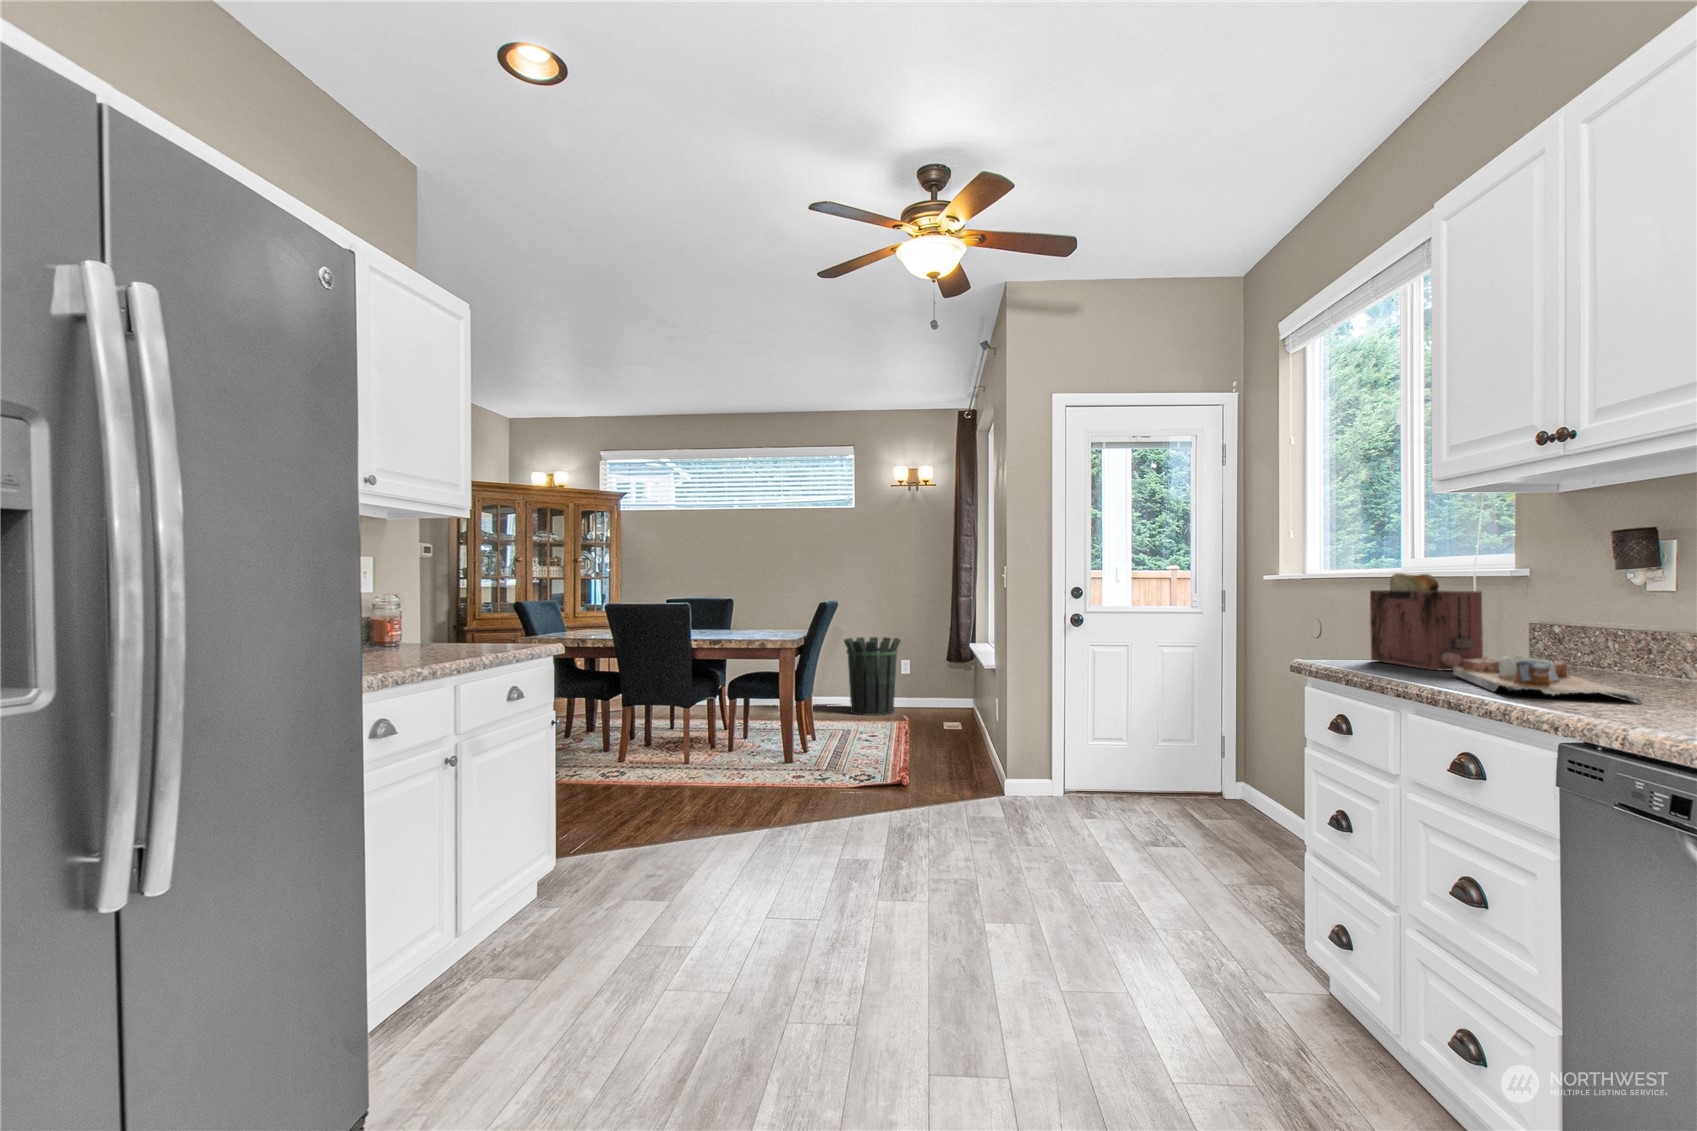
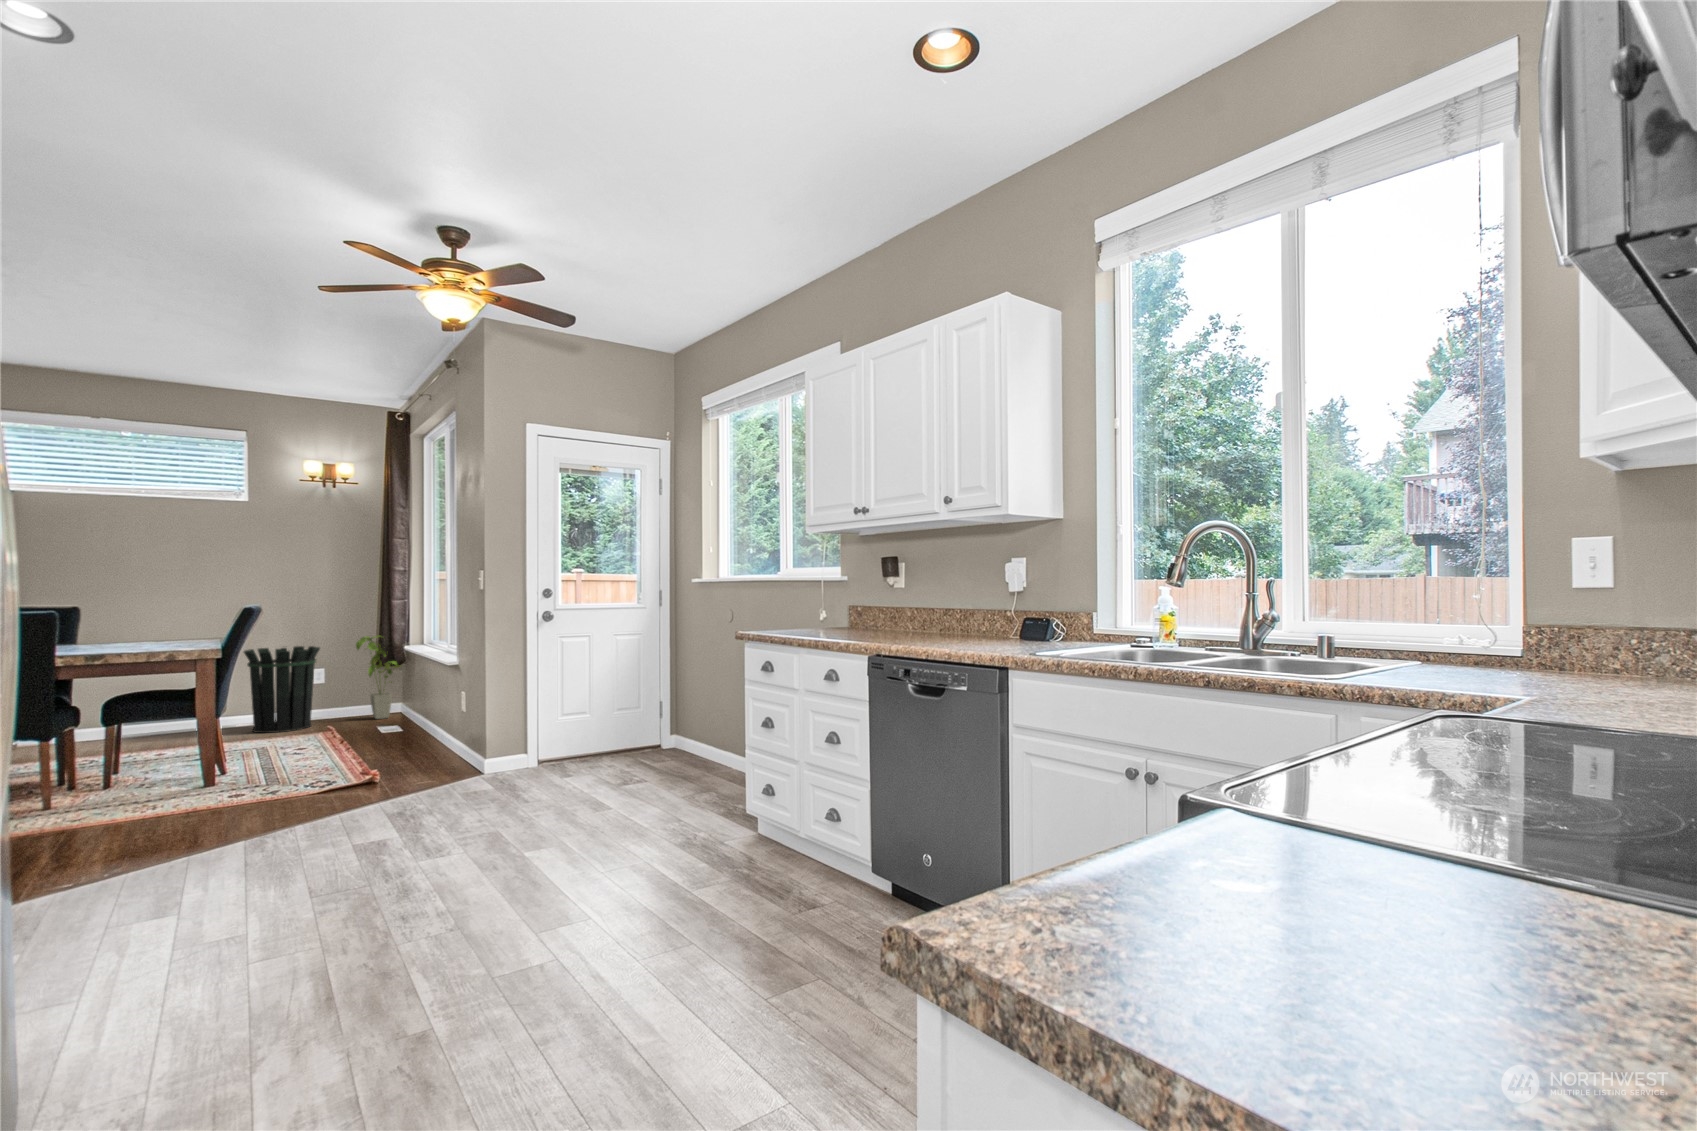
toaster: present [1370,573,1483,670] -> none [774,577,830,633]
house plant: none [929,631,970,713] -> present [356,635,401,719]
cutting board: present [1453,655,1641,703] -> none [819,620,896,639]

